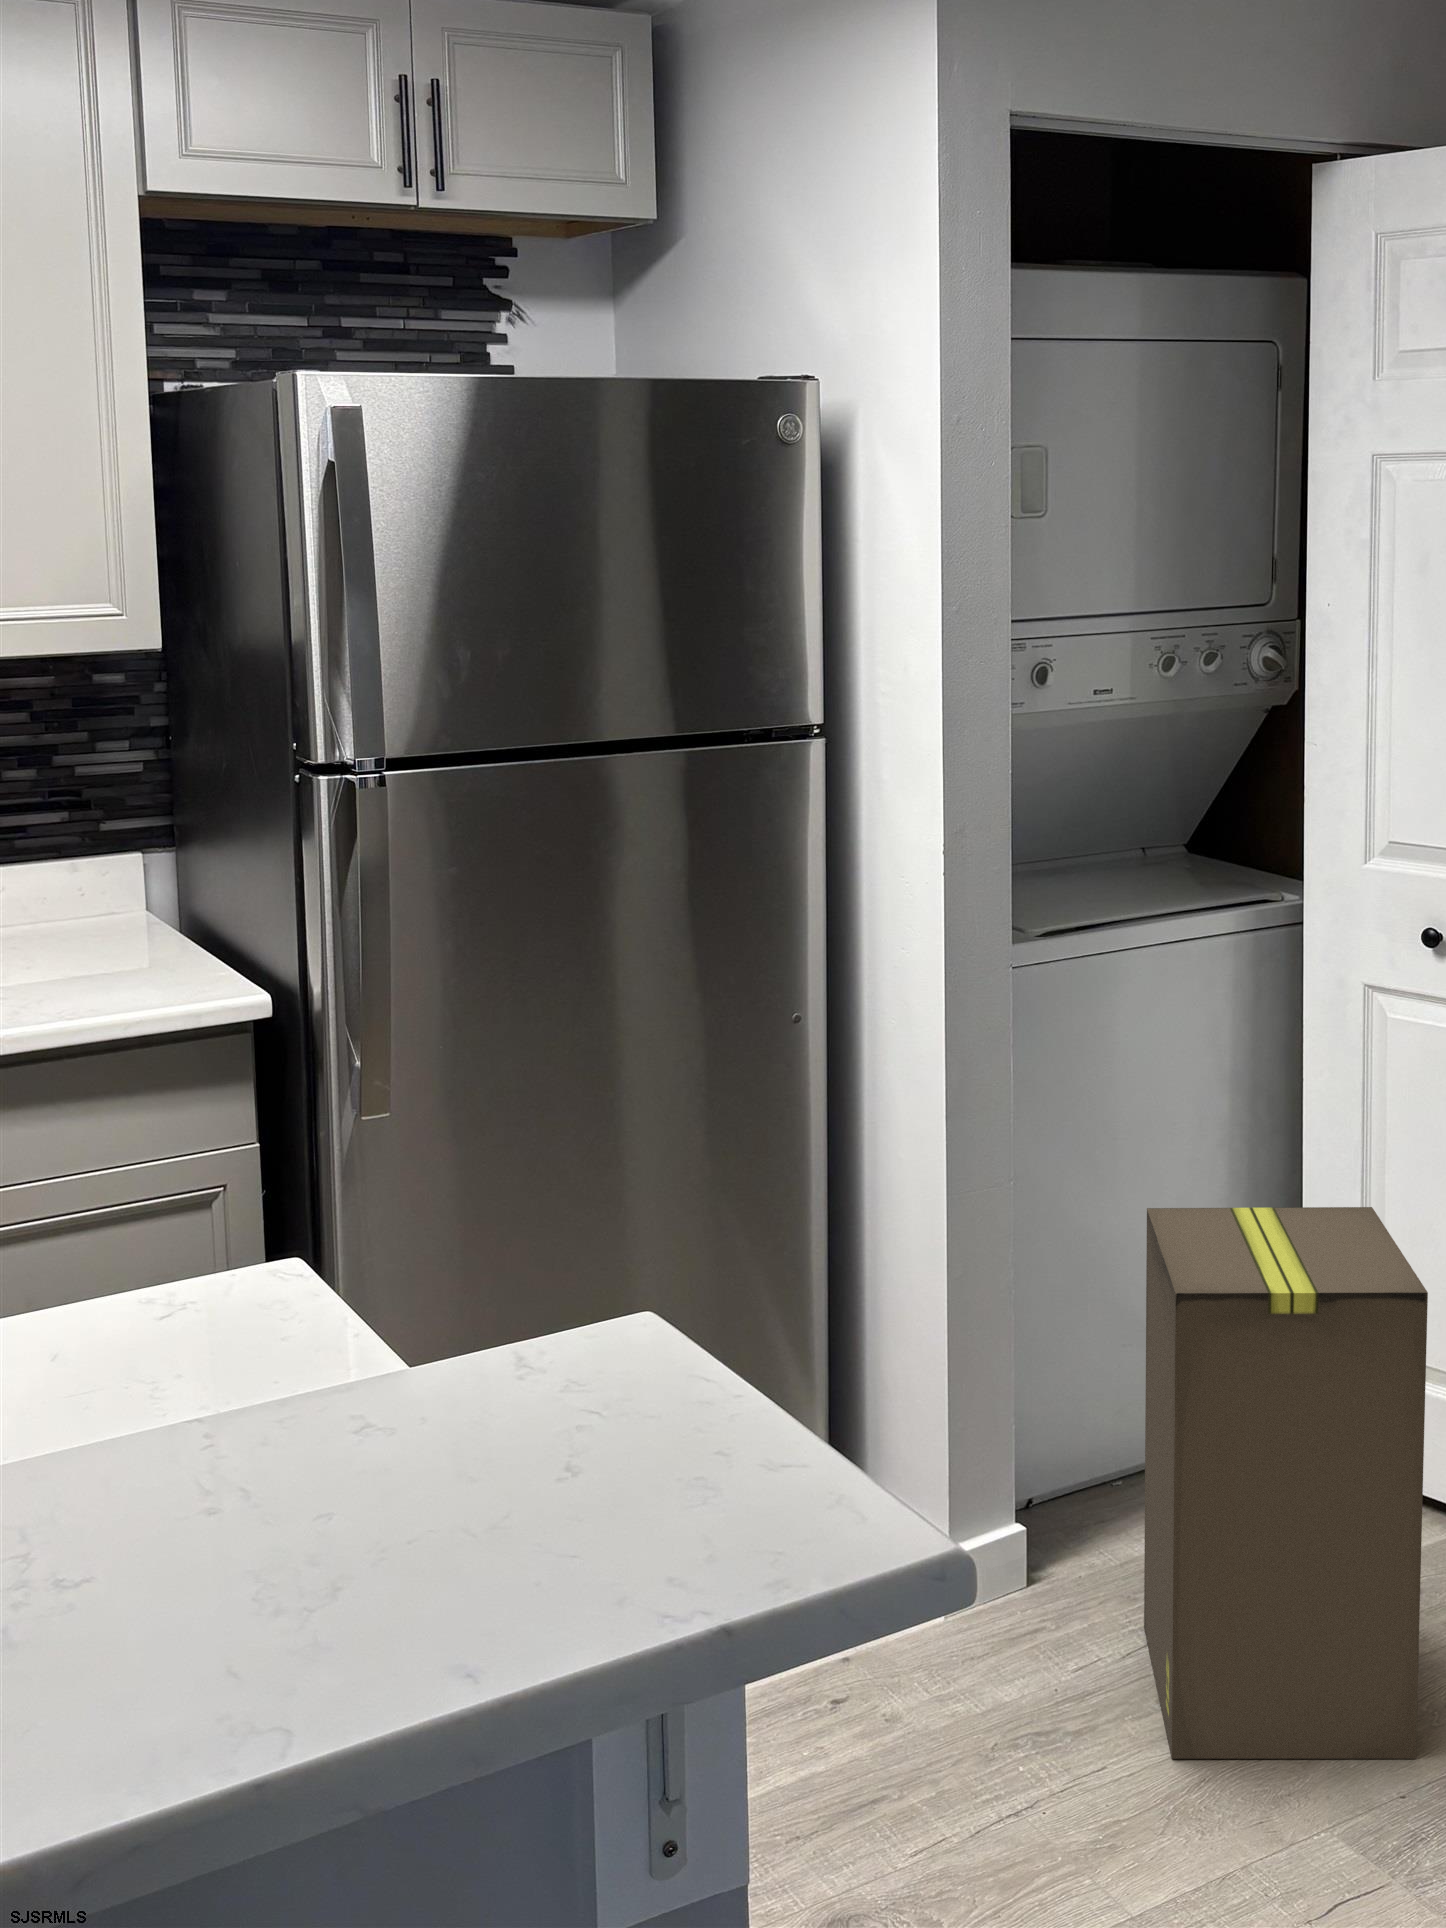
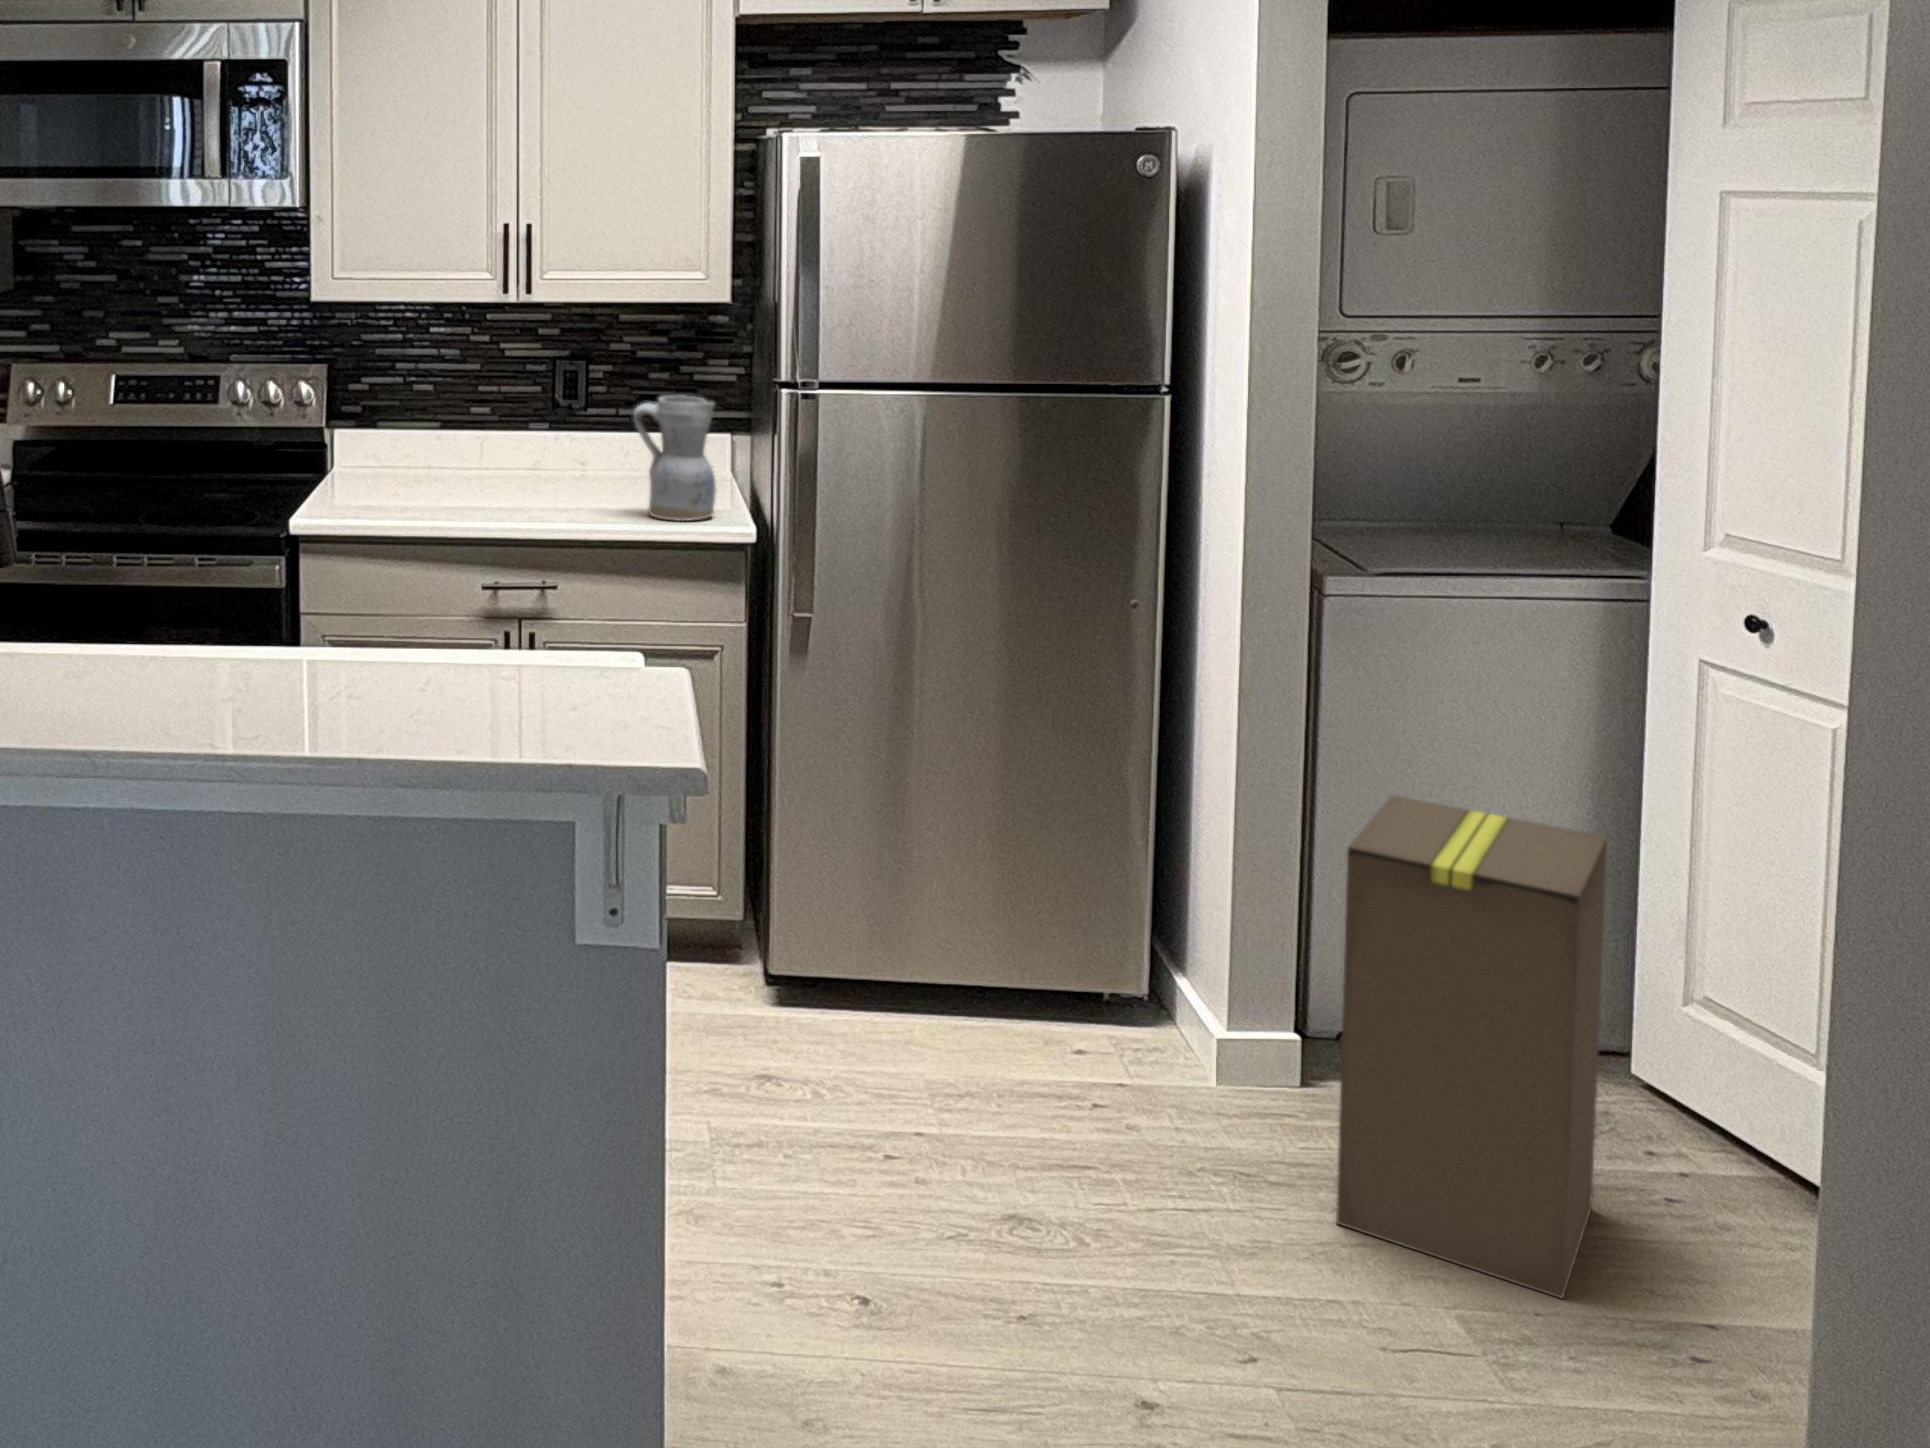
ceramic pitcher: none [41,800,188,1003] -> present [633,396,716,521]

